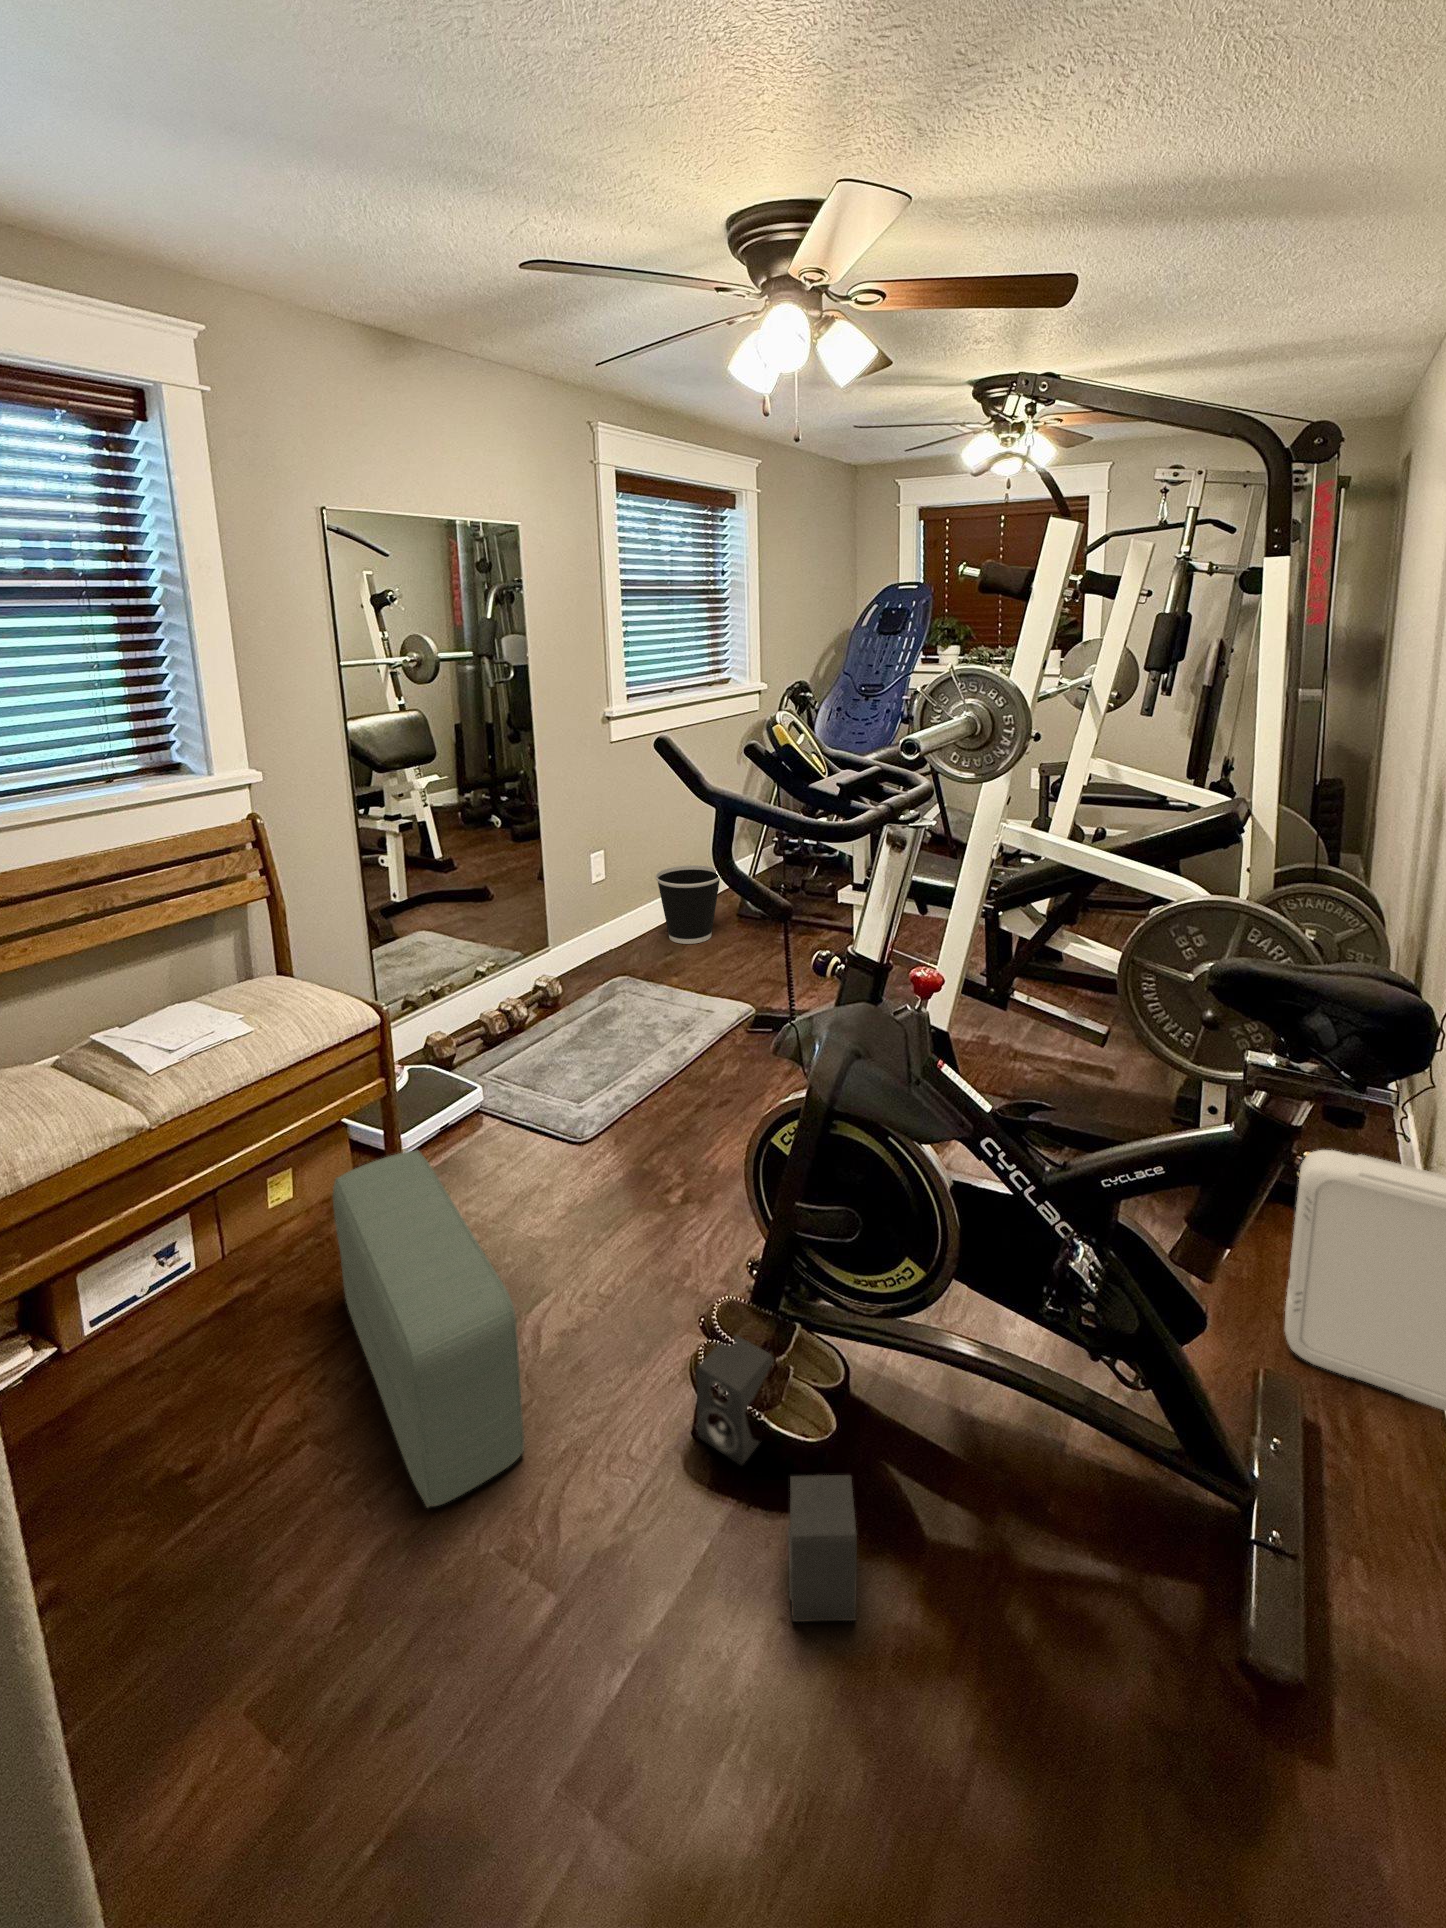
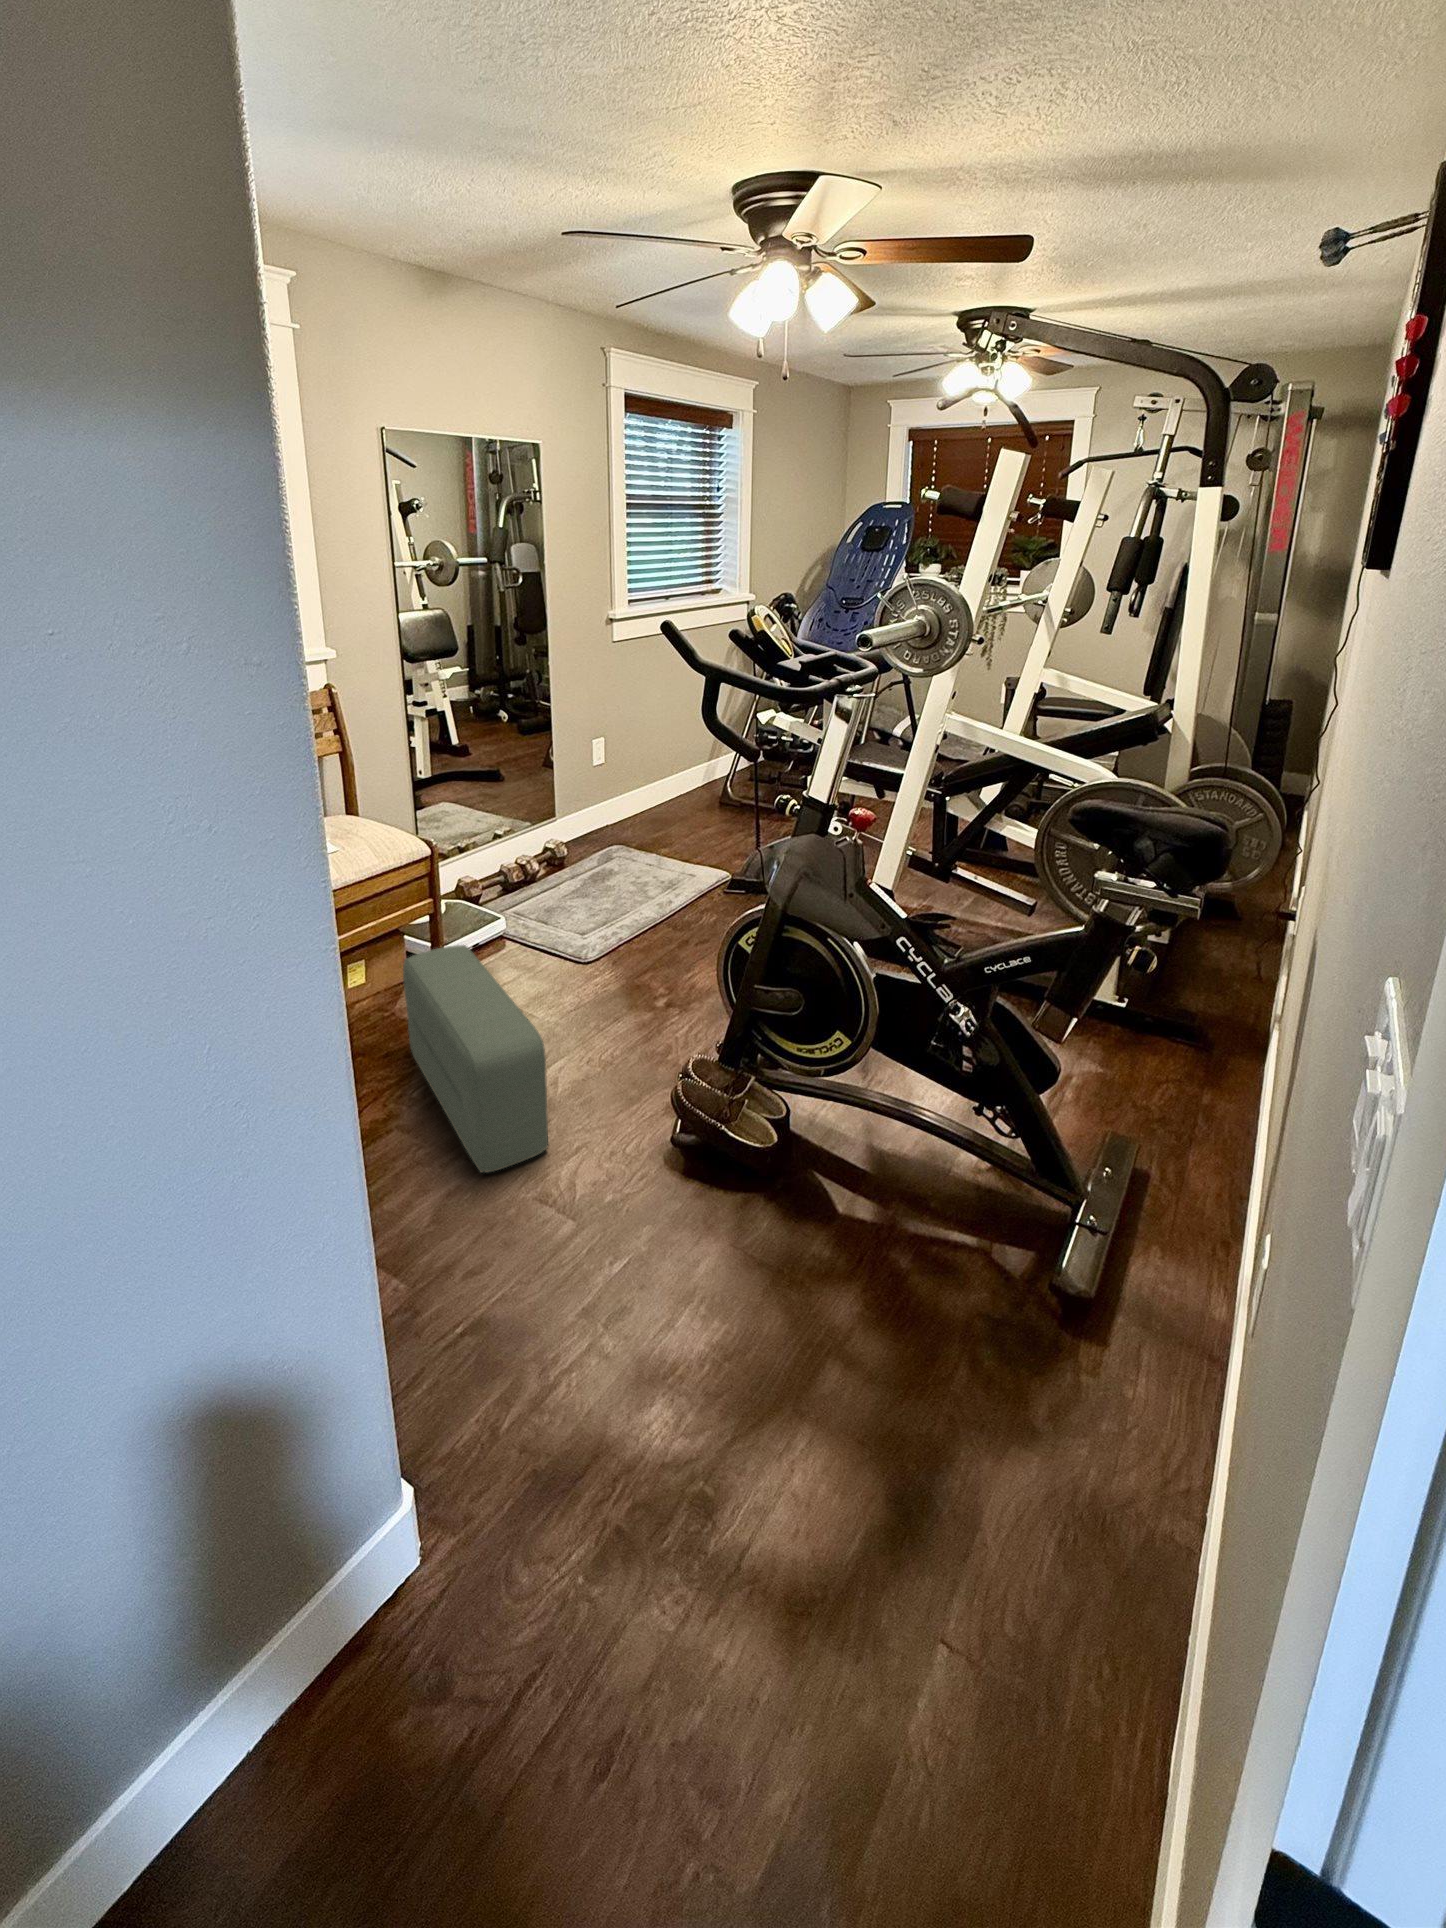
wastebasket: present [656,865,720,944] -> none [648,756,707,824]
air purifier: present [1285,1150,1446,1411] -> none [1140,977,1319,1180]
speaker: present [696,1335,857,1622] -> none [675,1080,786,1255]

